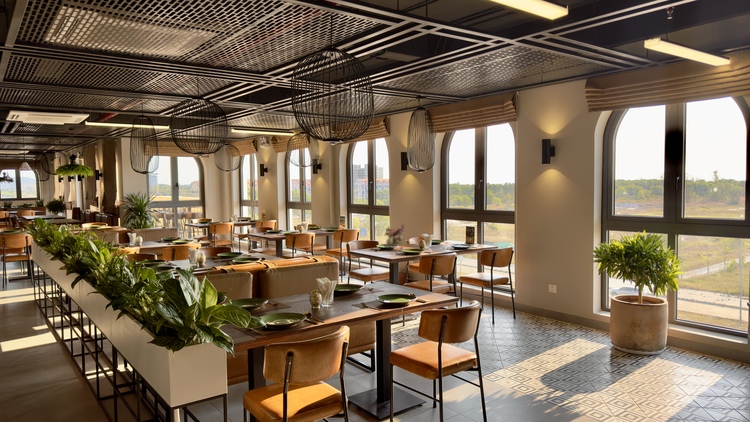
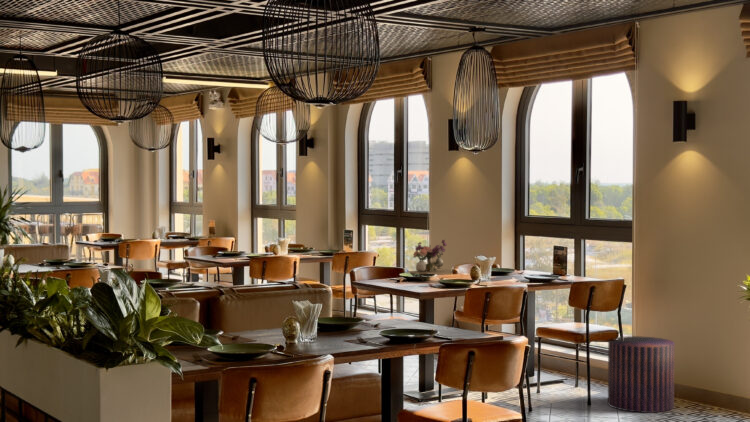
pouf: none [503,281,543,328] -> present [608,336,675,413]

